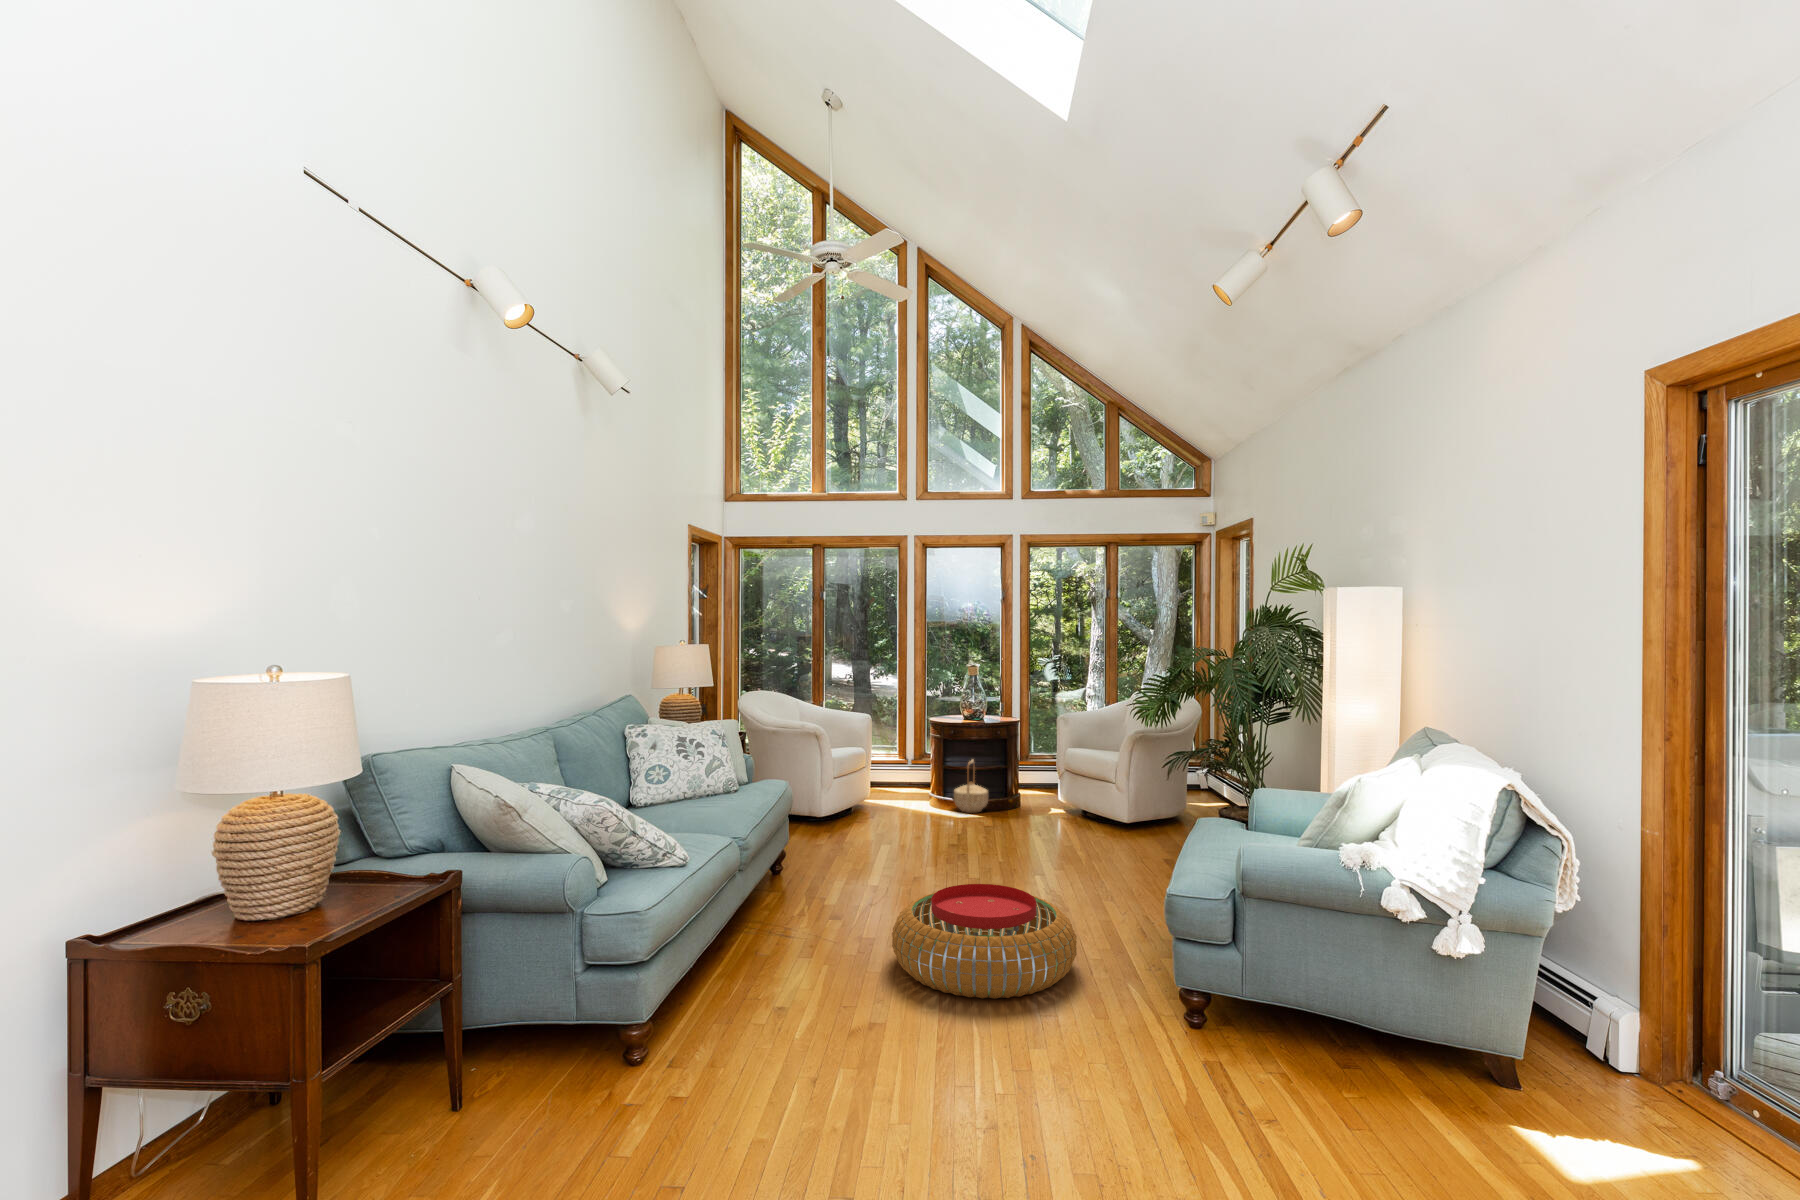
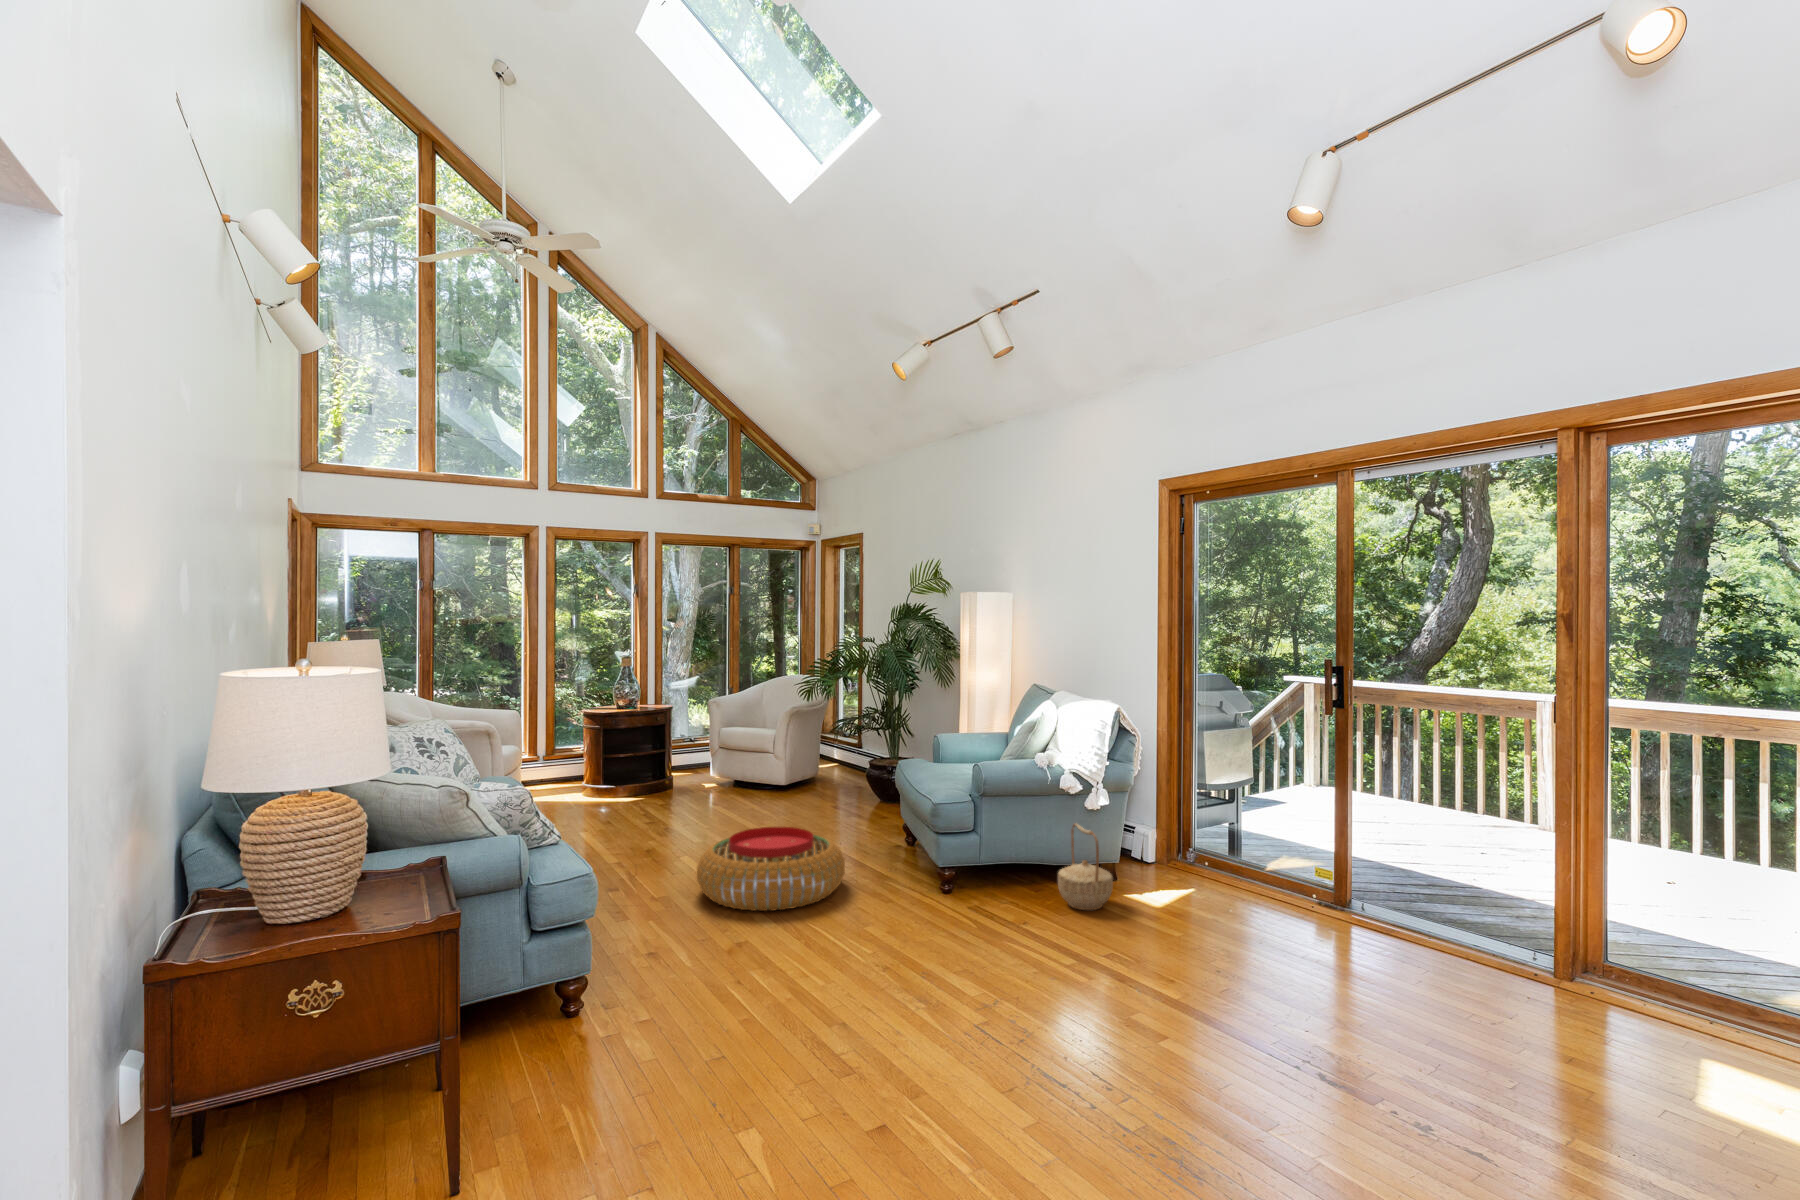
basket: present [954,760,988,813] -> present [1058,824,1113,910]

